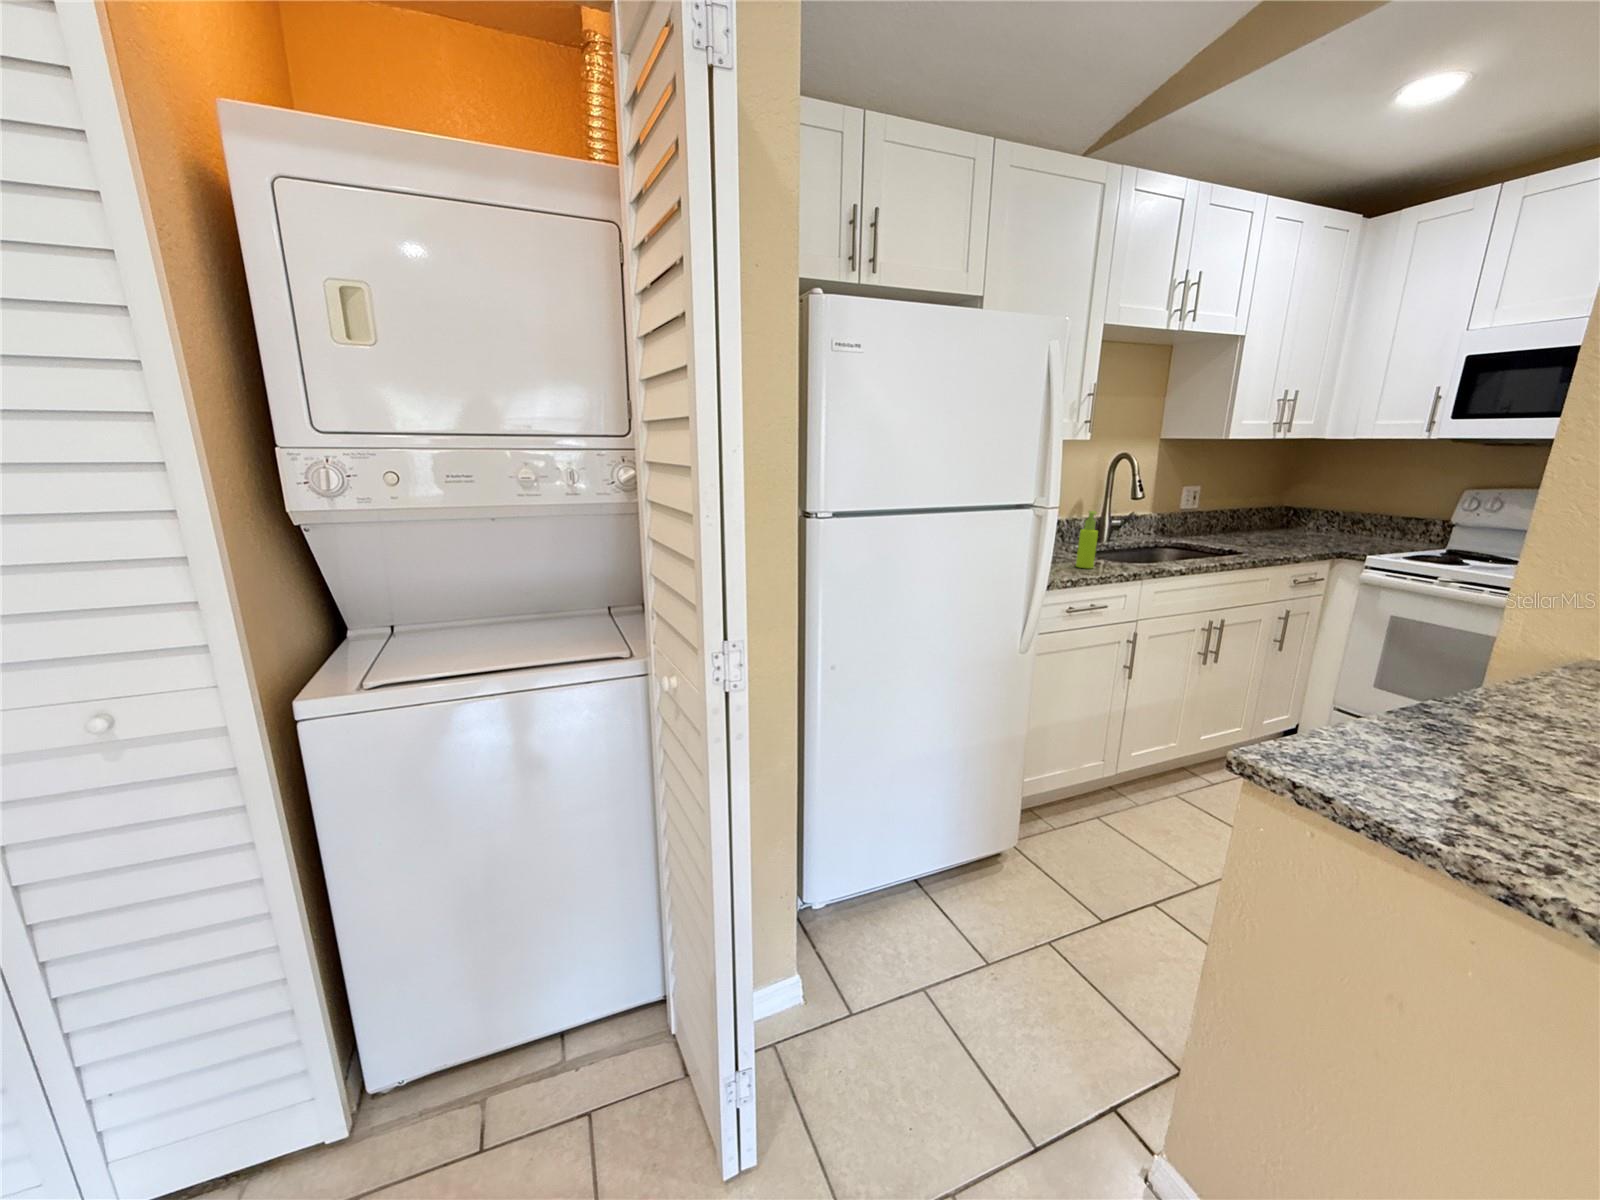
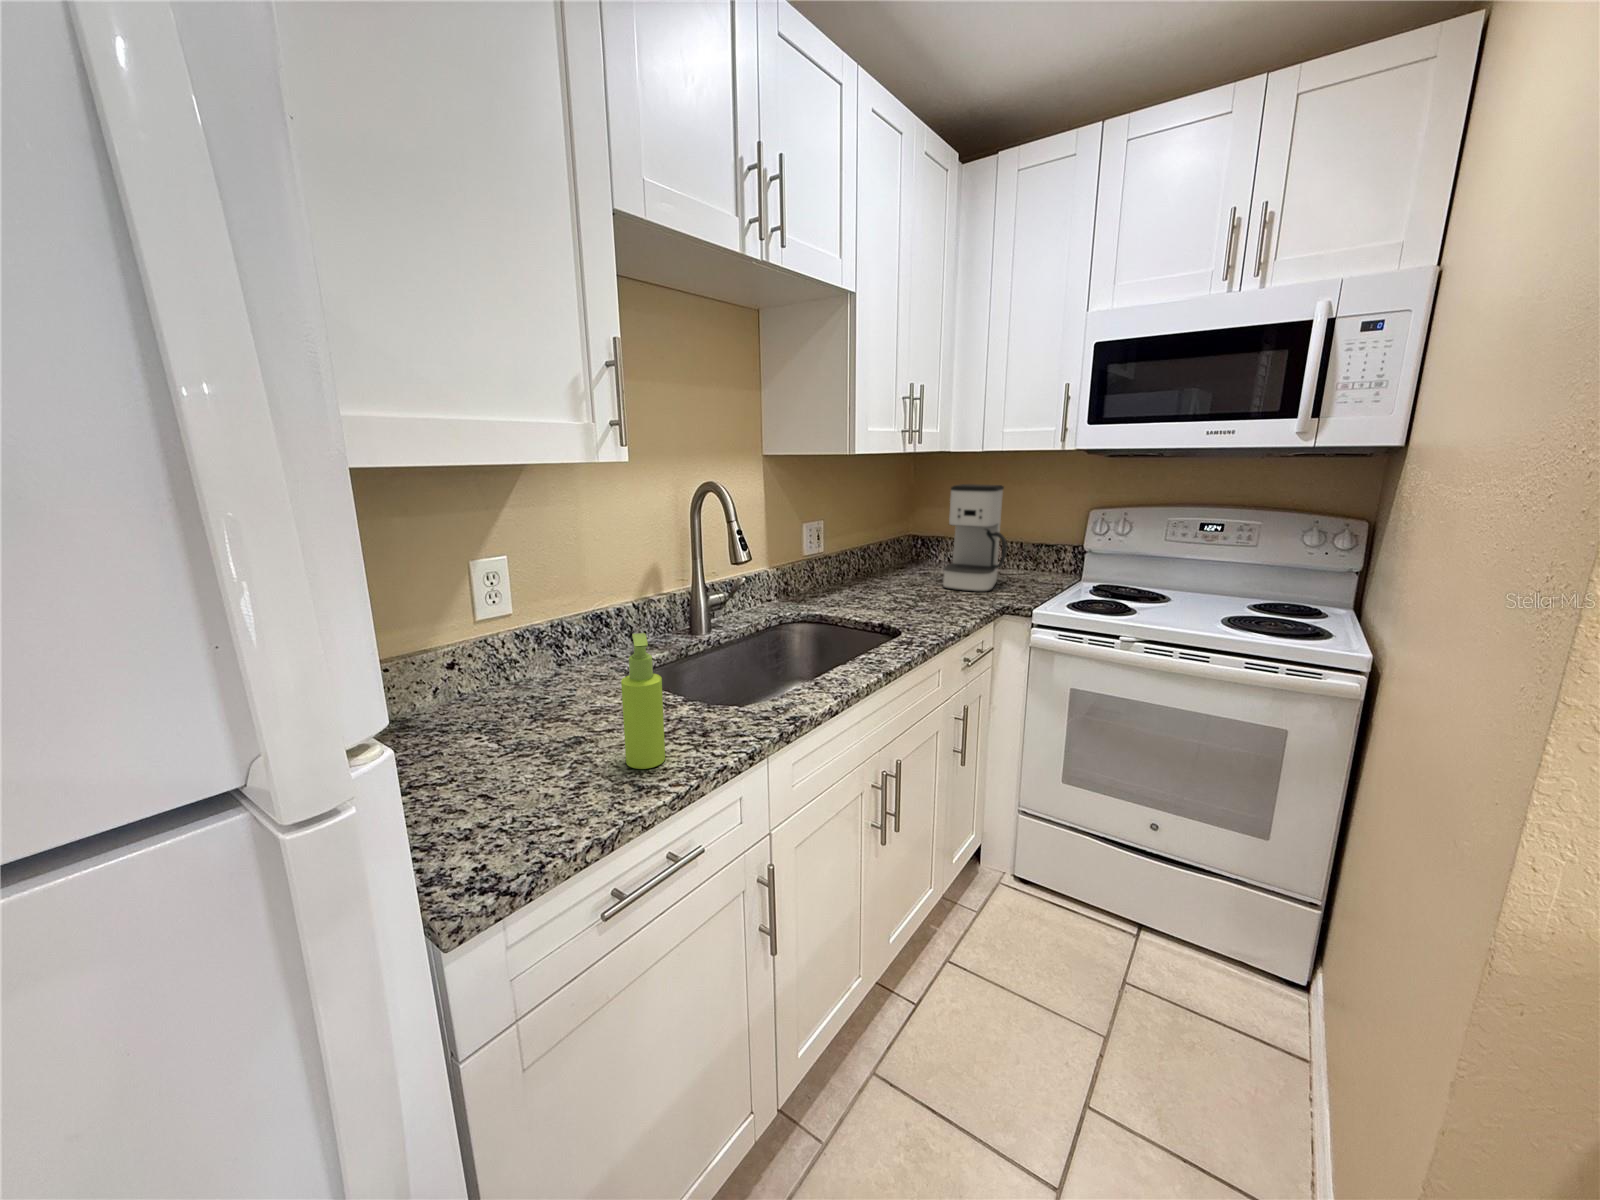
coffee maker: none [1297,465,1372,546] -> present [943,484,1007,592]

